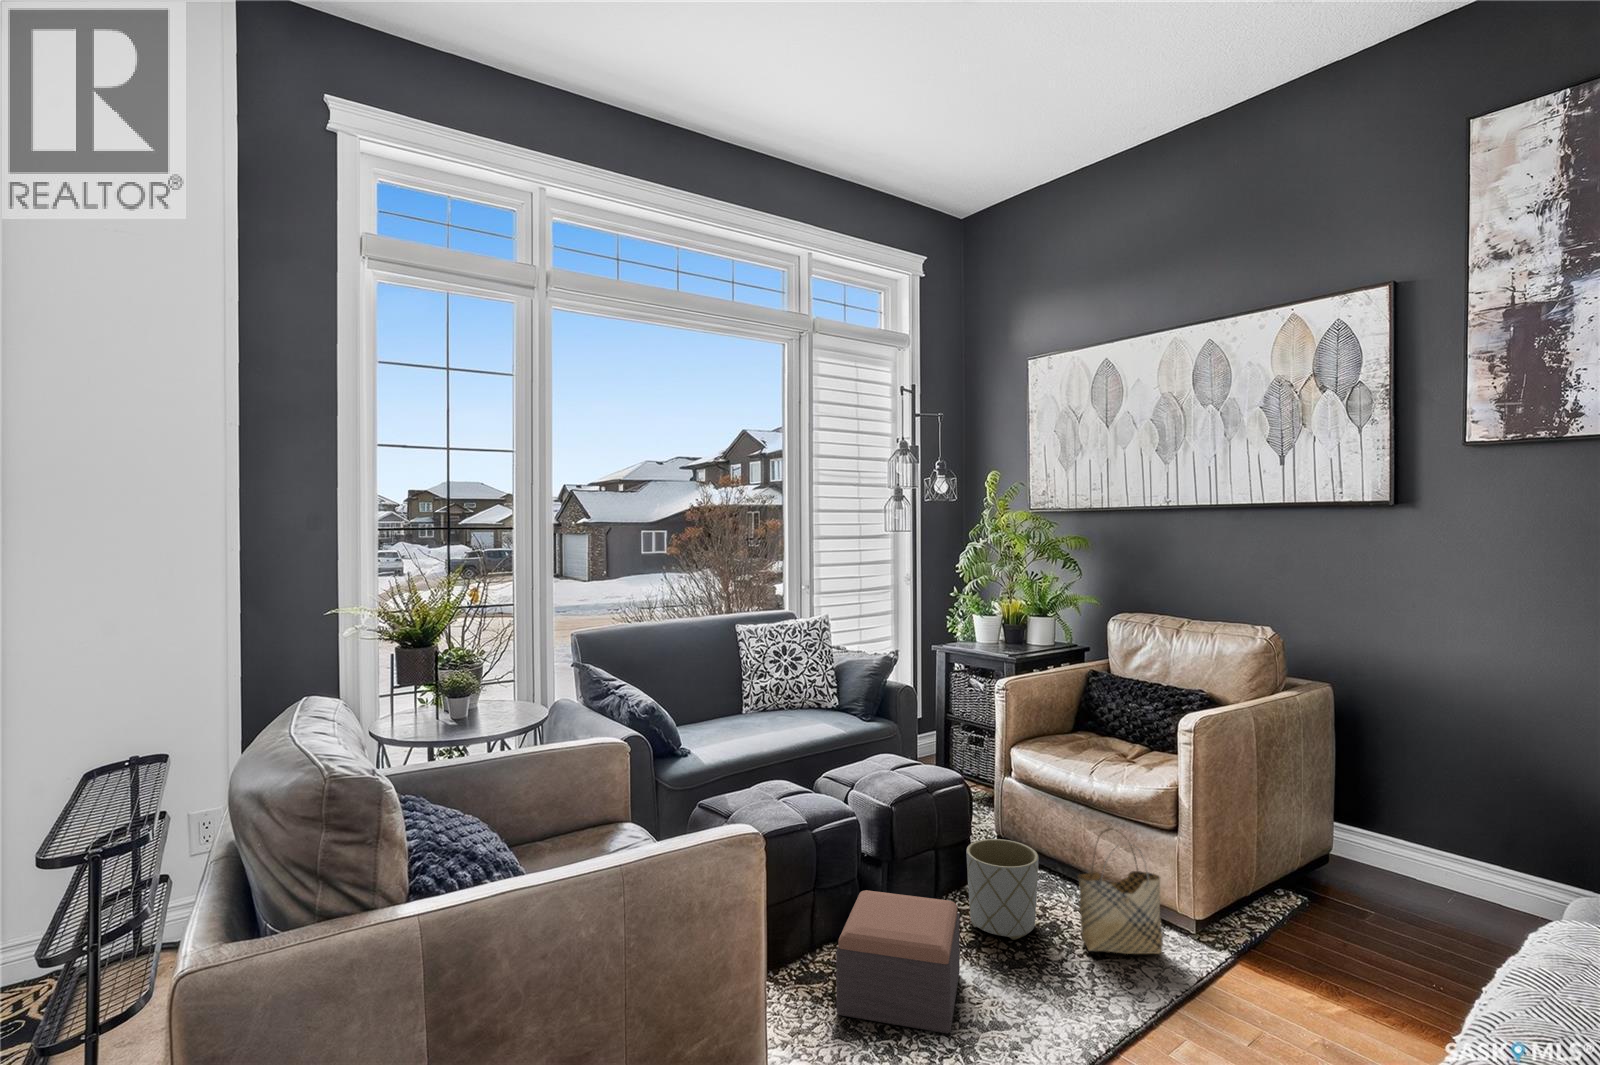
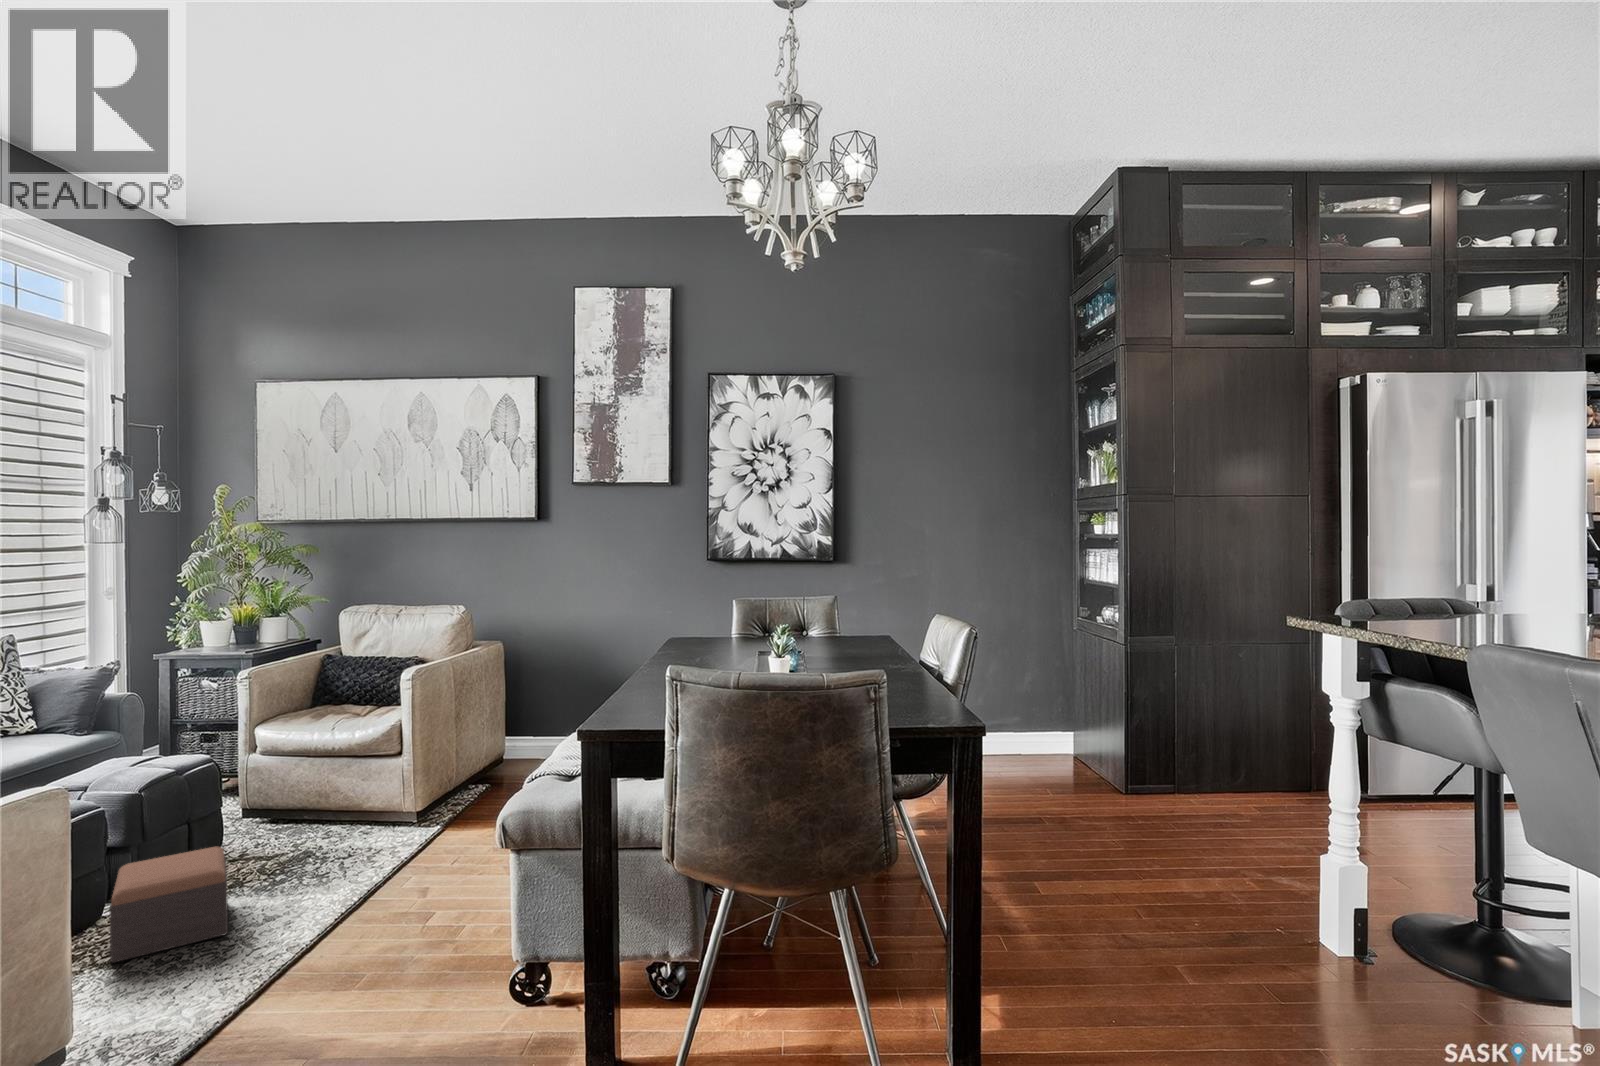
woven basket: present [1078,828,1163,954] -> none [325,764,391,856]
planter: present [966,839,1039,940] -> none [223,797,291,874]

